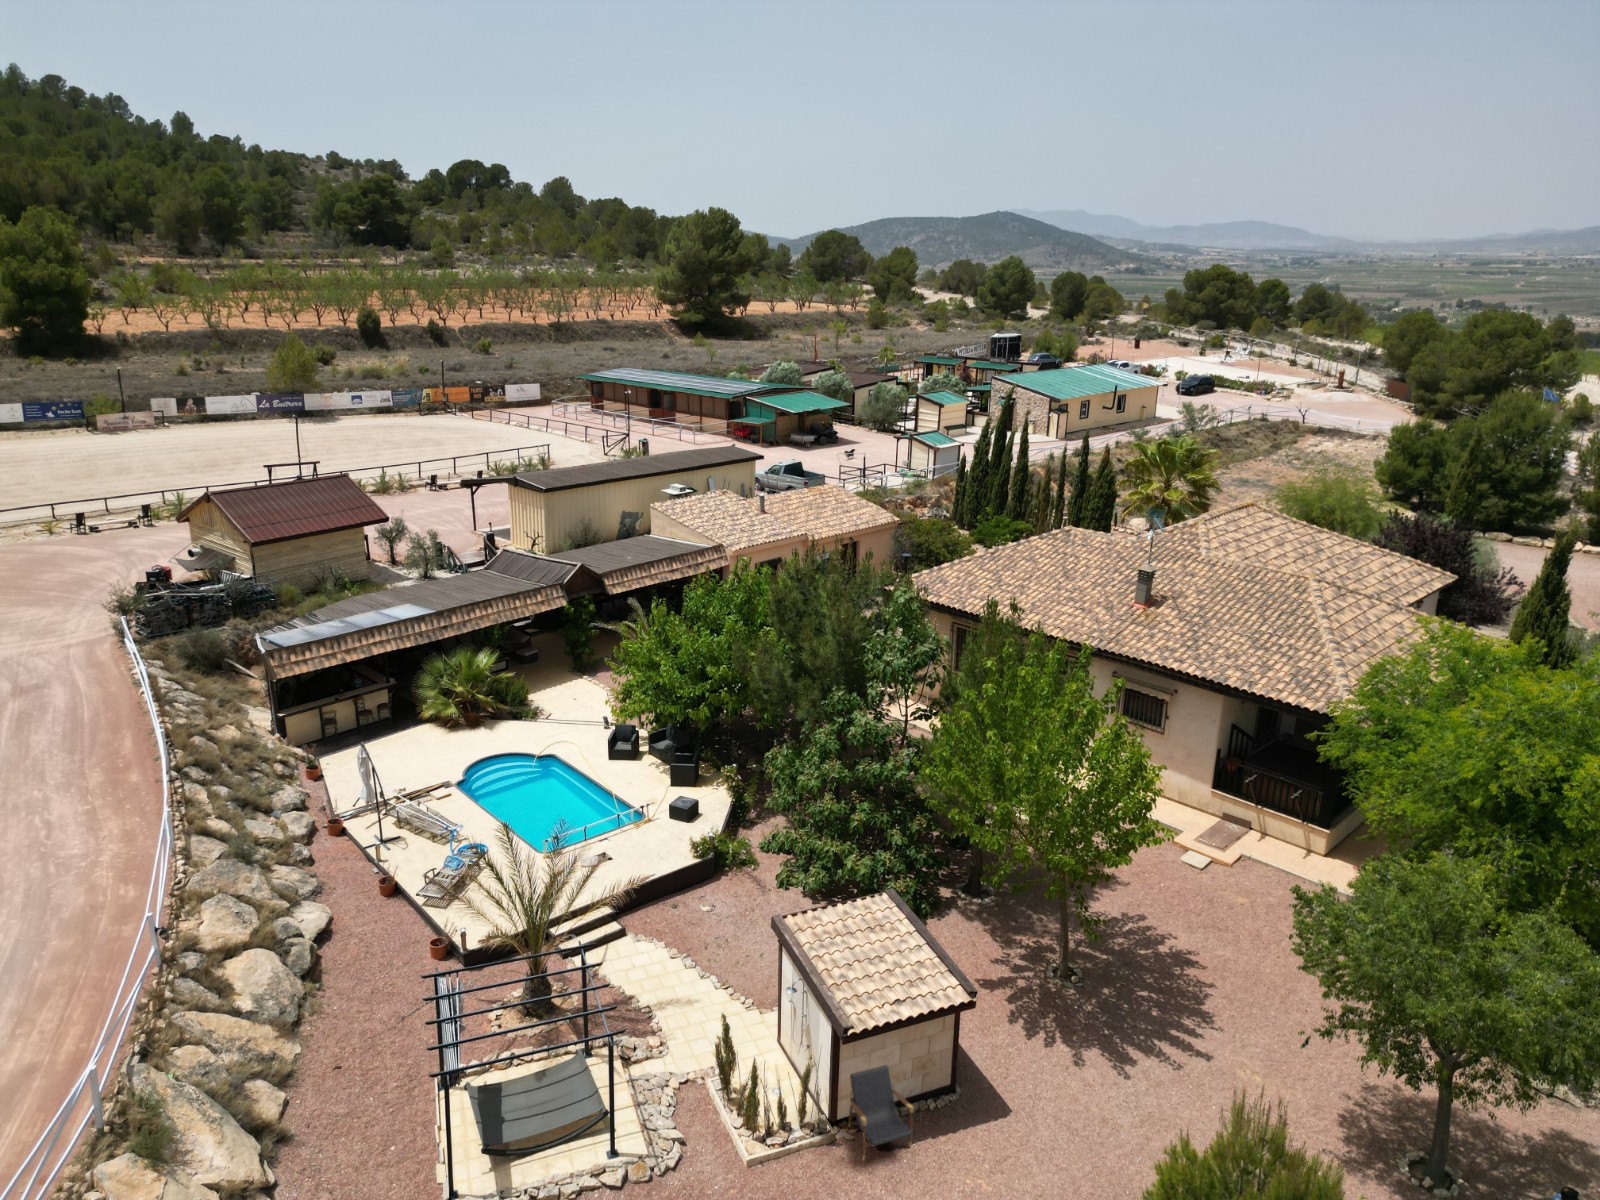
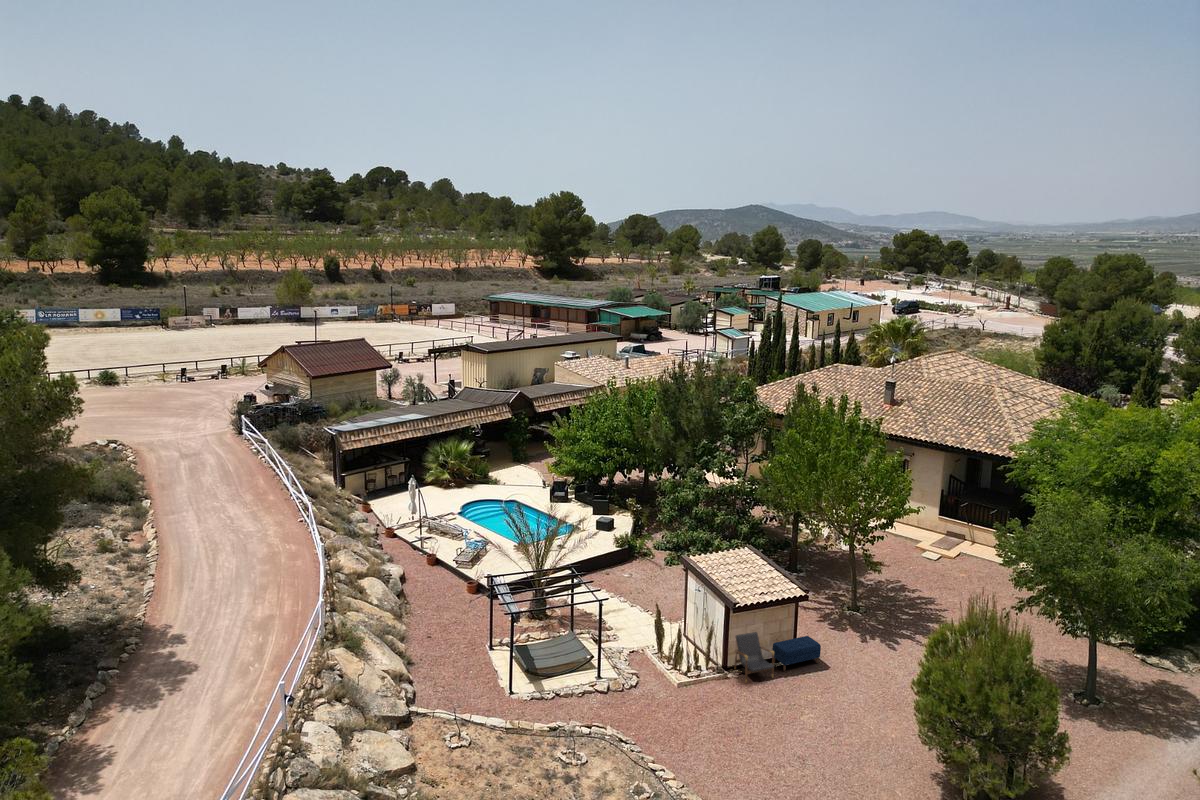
bench: none [914,1060,996,1130] -> present [772,636,821,671]

